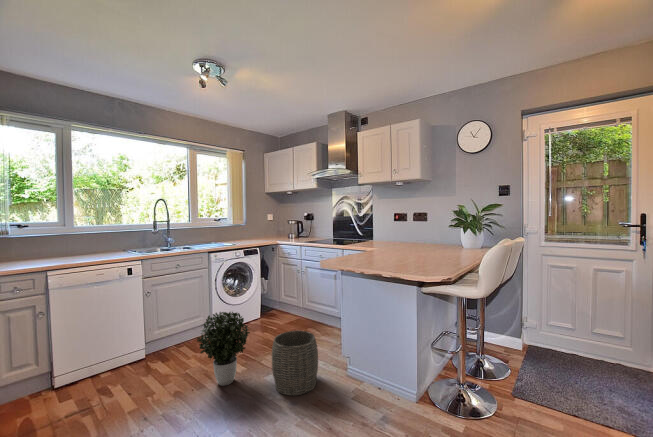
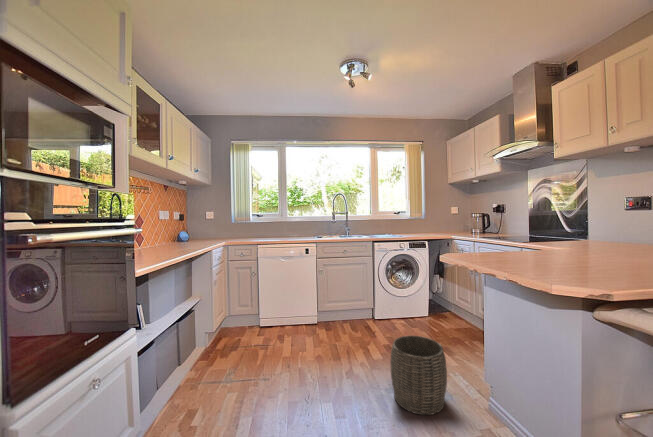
potted plant: present [197,312,250,386] -> none [331,296,380,369]

